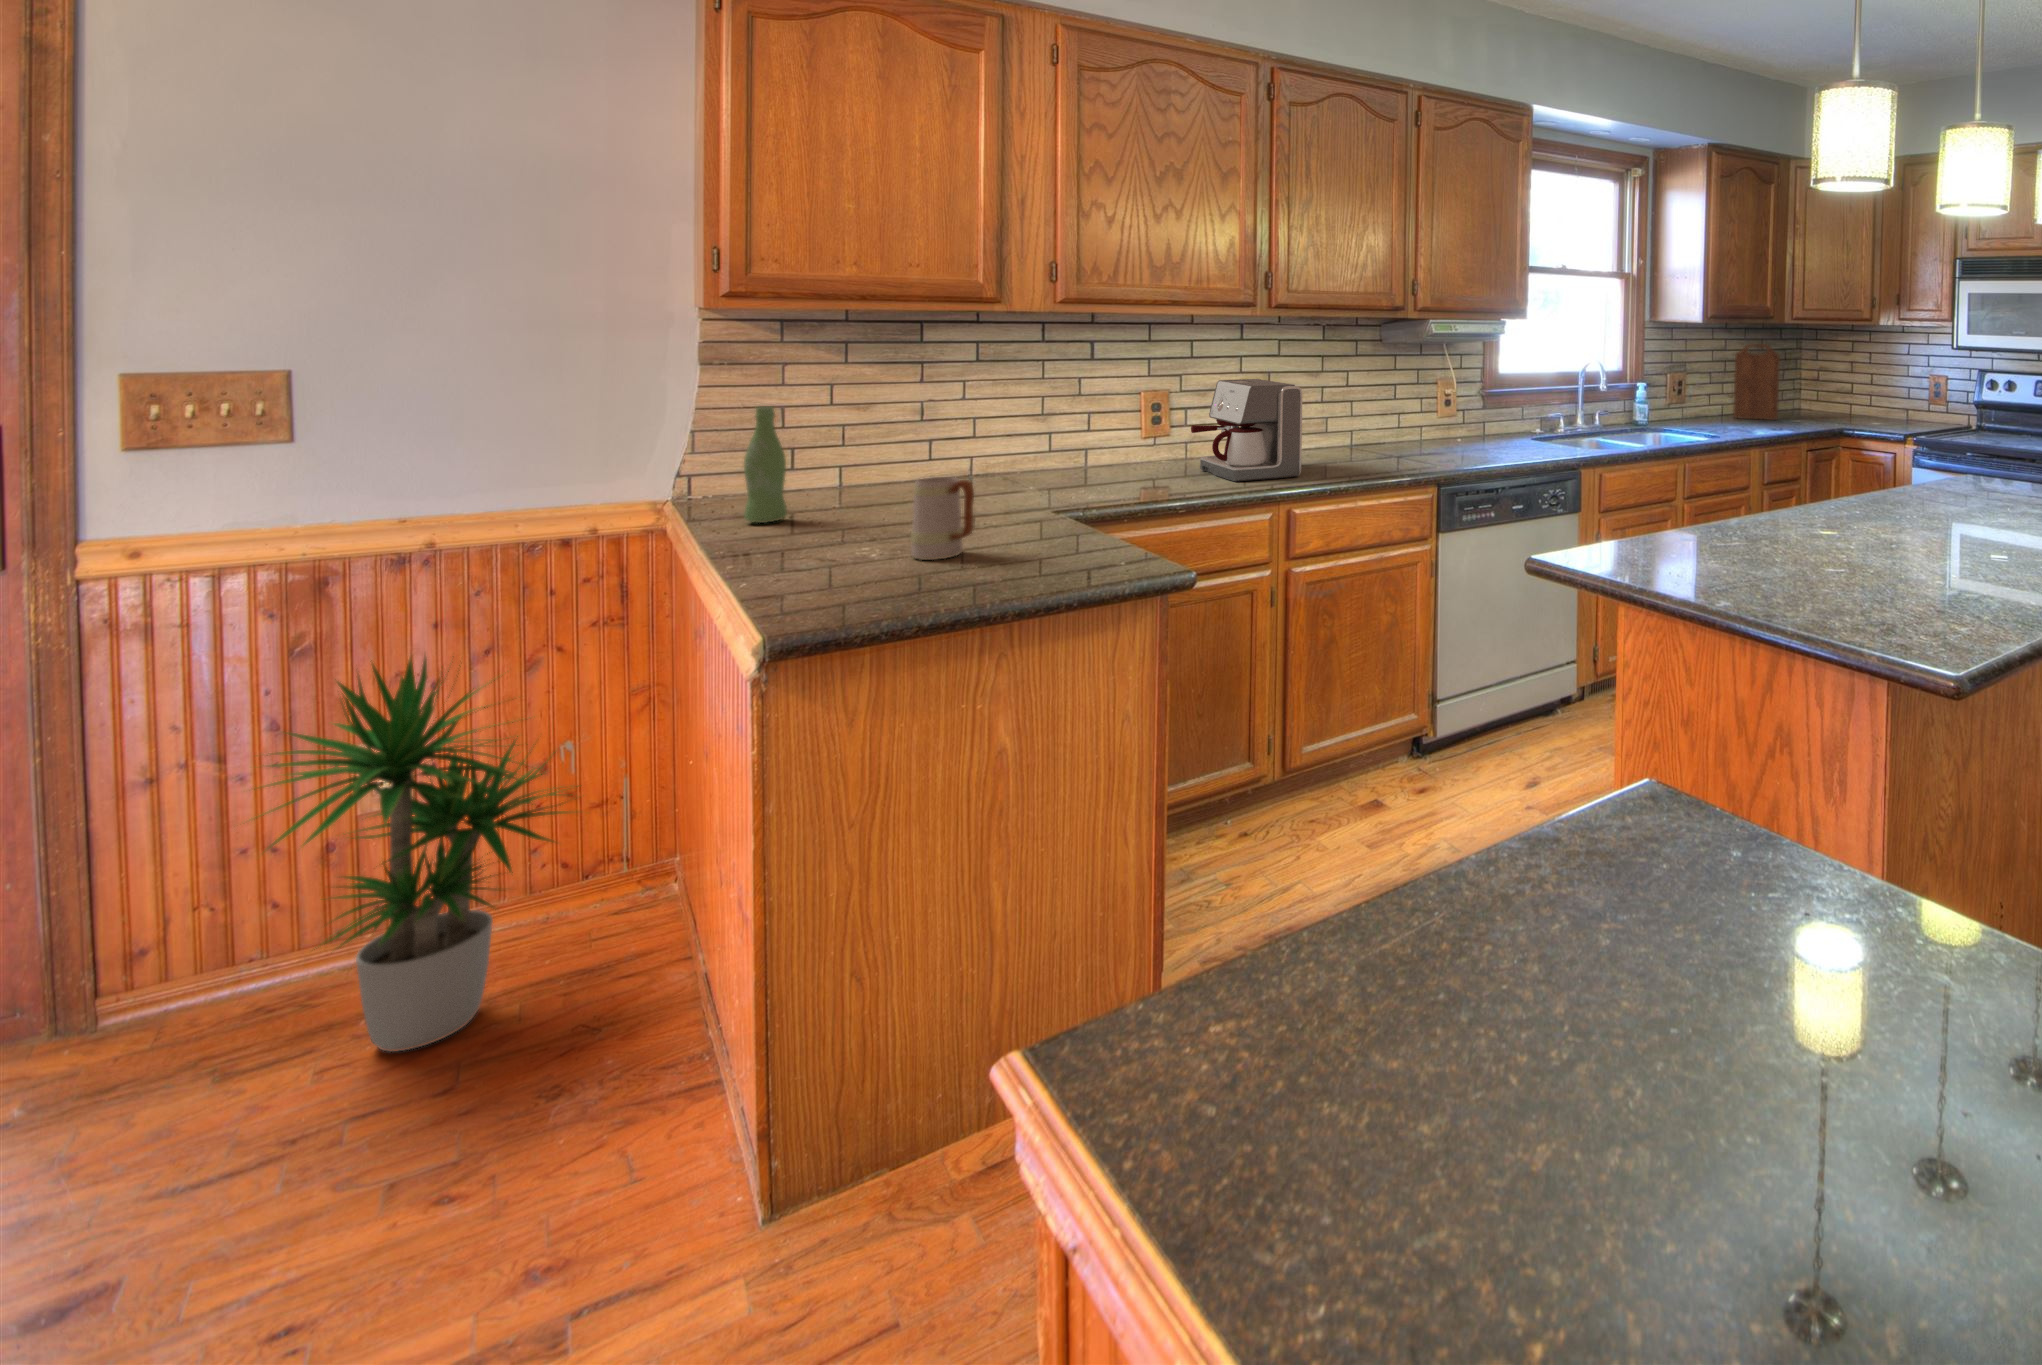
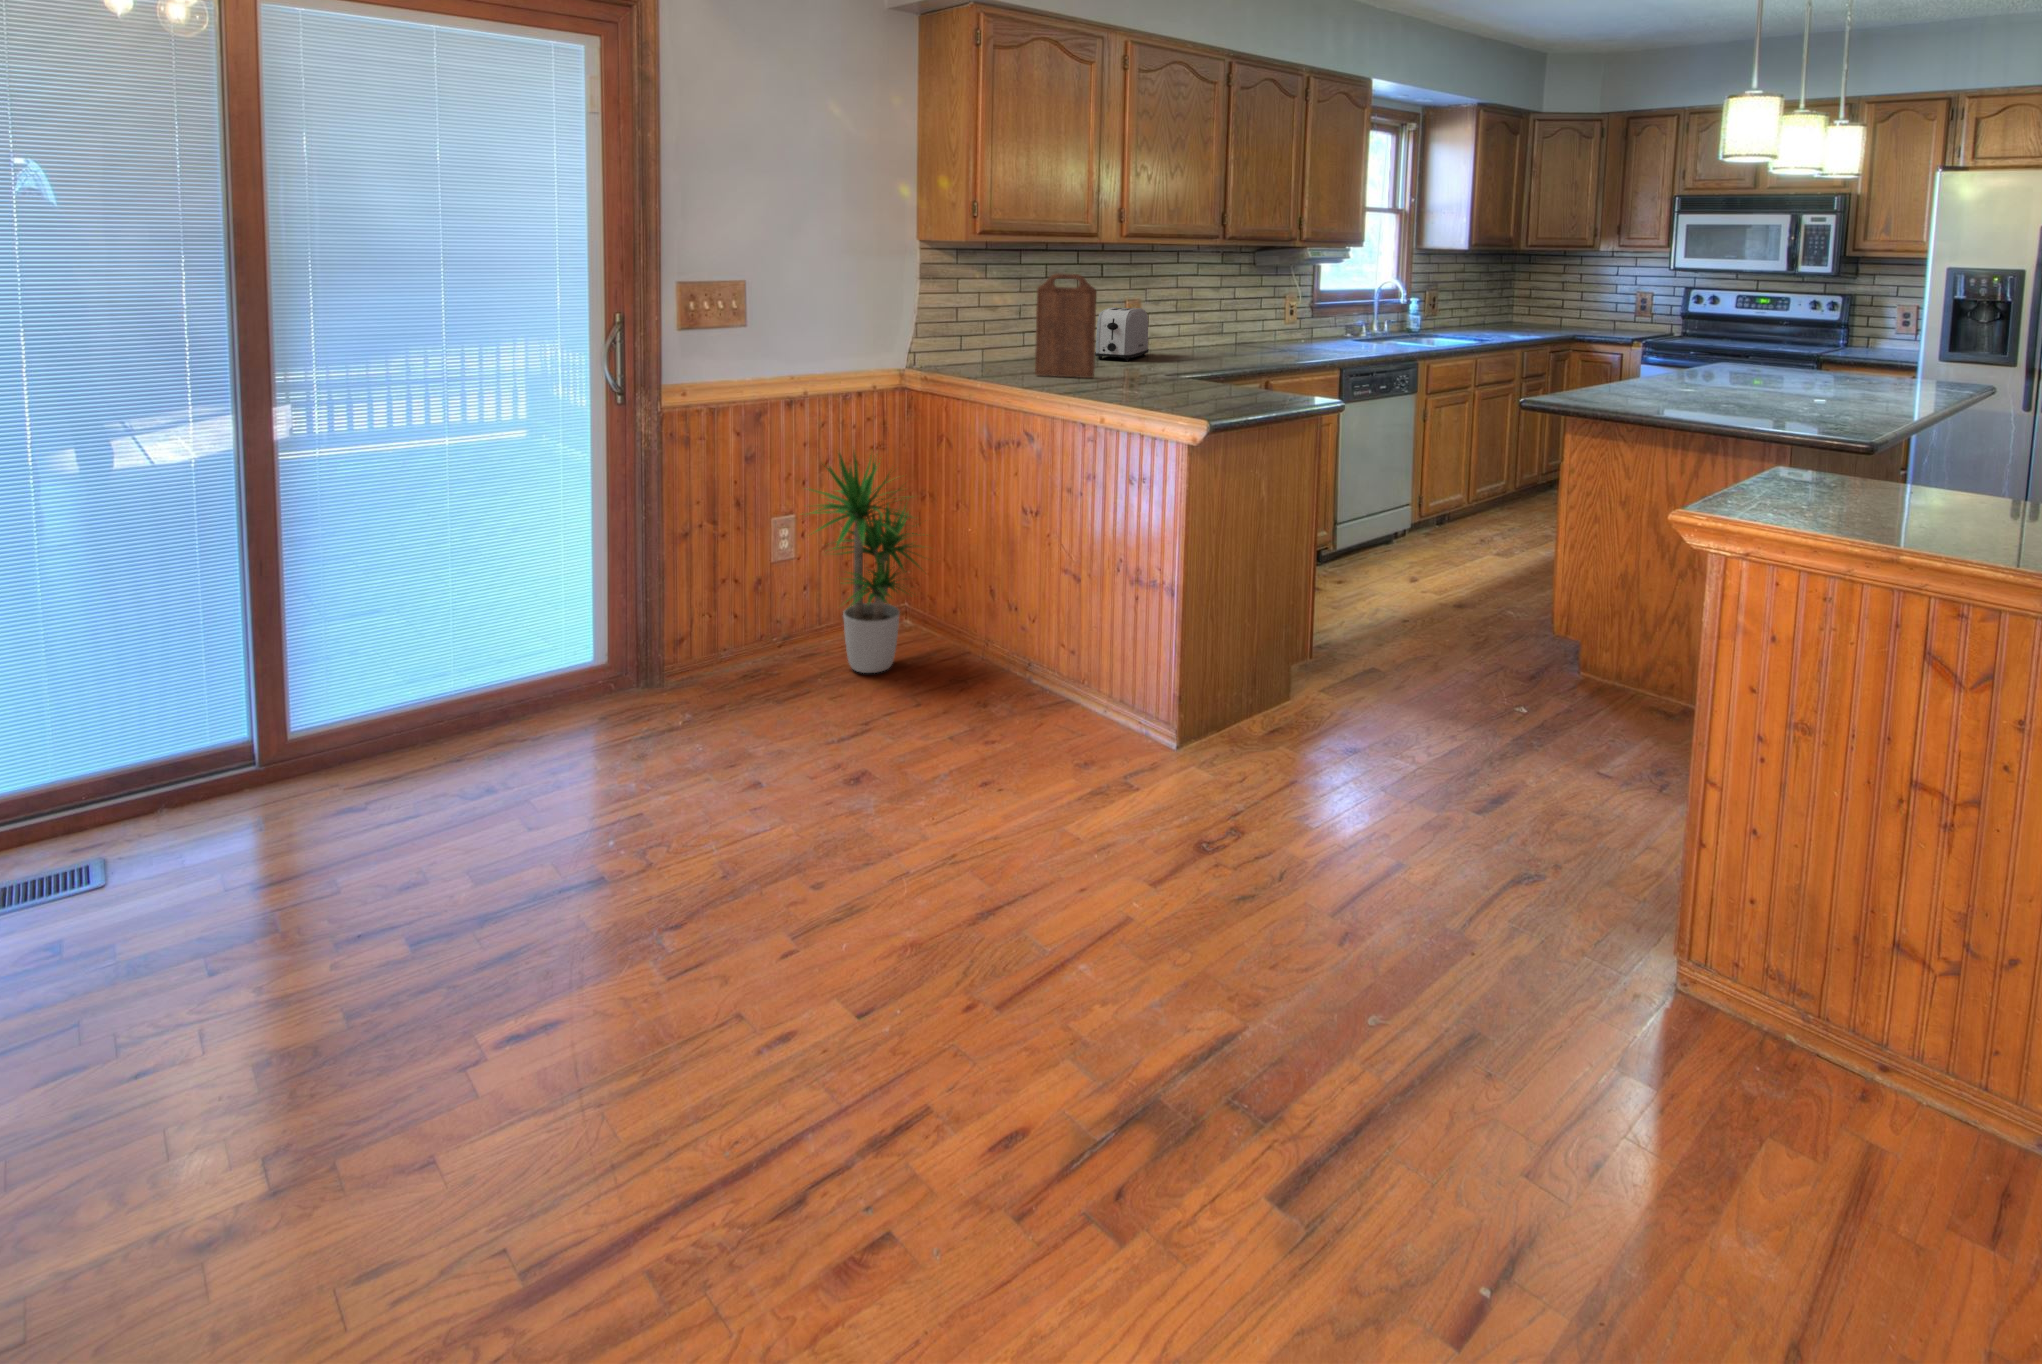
cutting board: present [1733,344,1780,420] -> present [1035,273,1097,378]
coffee maker: present [1191,379,1302,482] -> none [1178,290,1260,360]
toaster: none [1042,405,1151,485] -> present [1095,307,1149,361]
bottle: present [744,406,787,523] -> none [991,302,1013,376]
mug: present [911,477,974,560] -> none [1150,343,1191,391]

